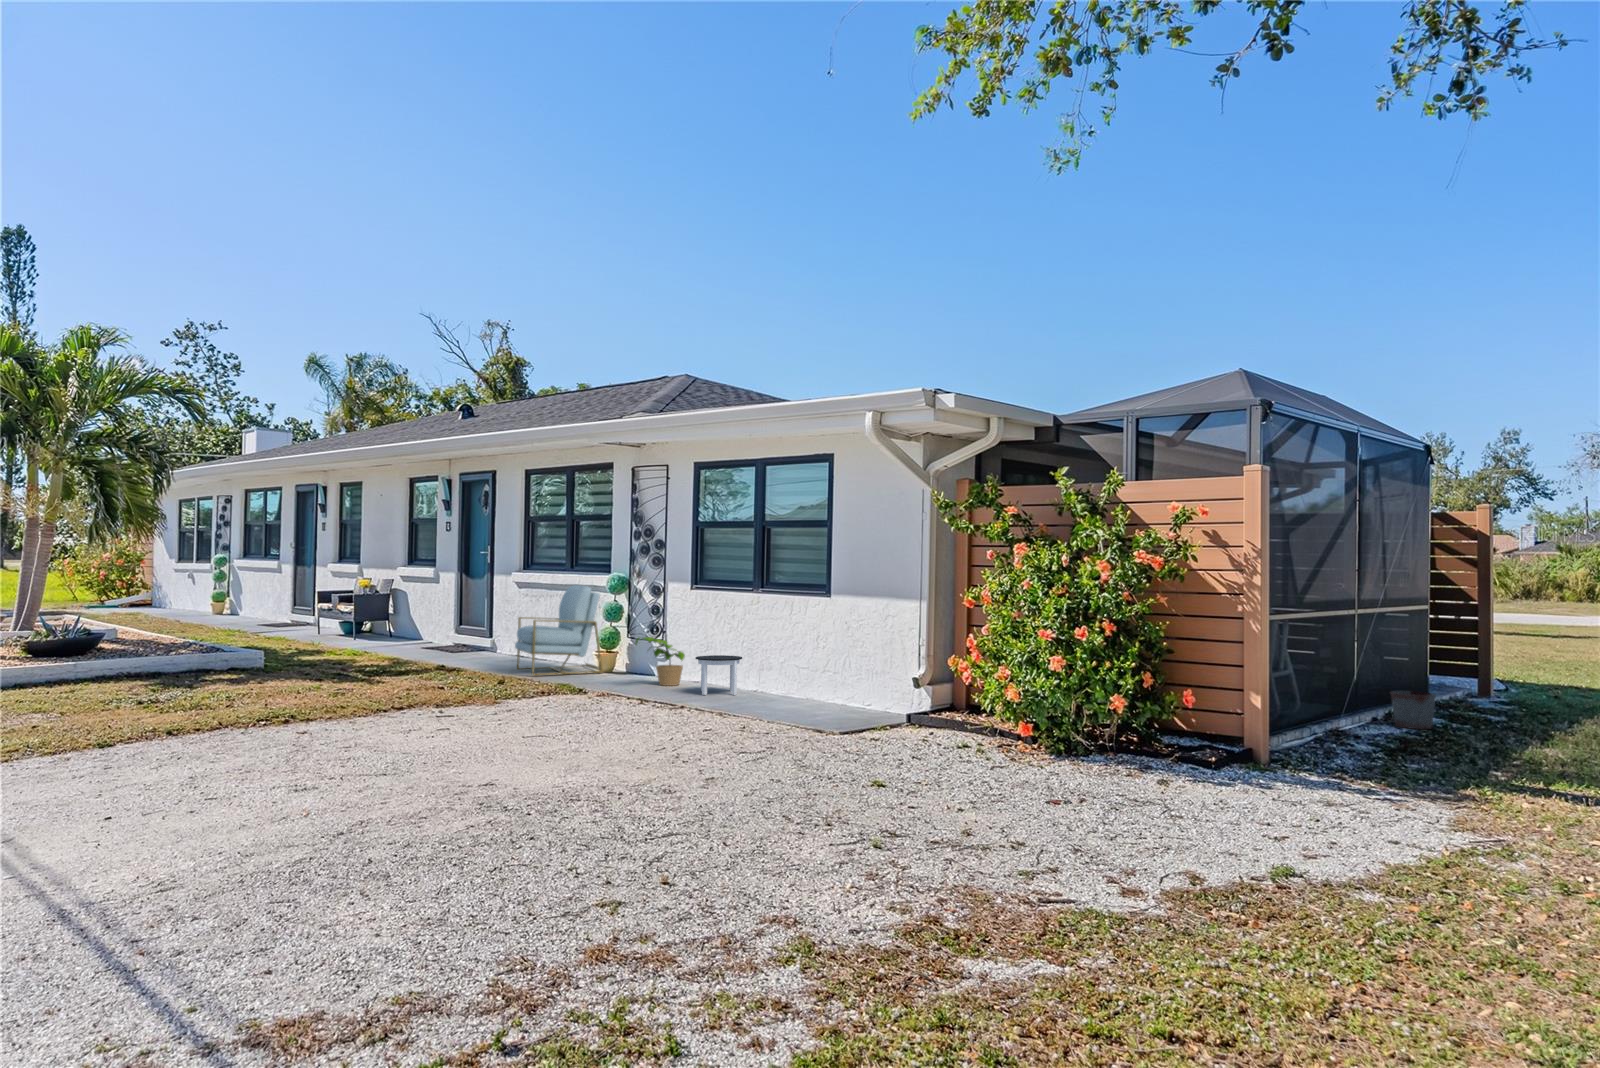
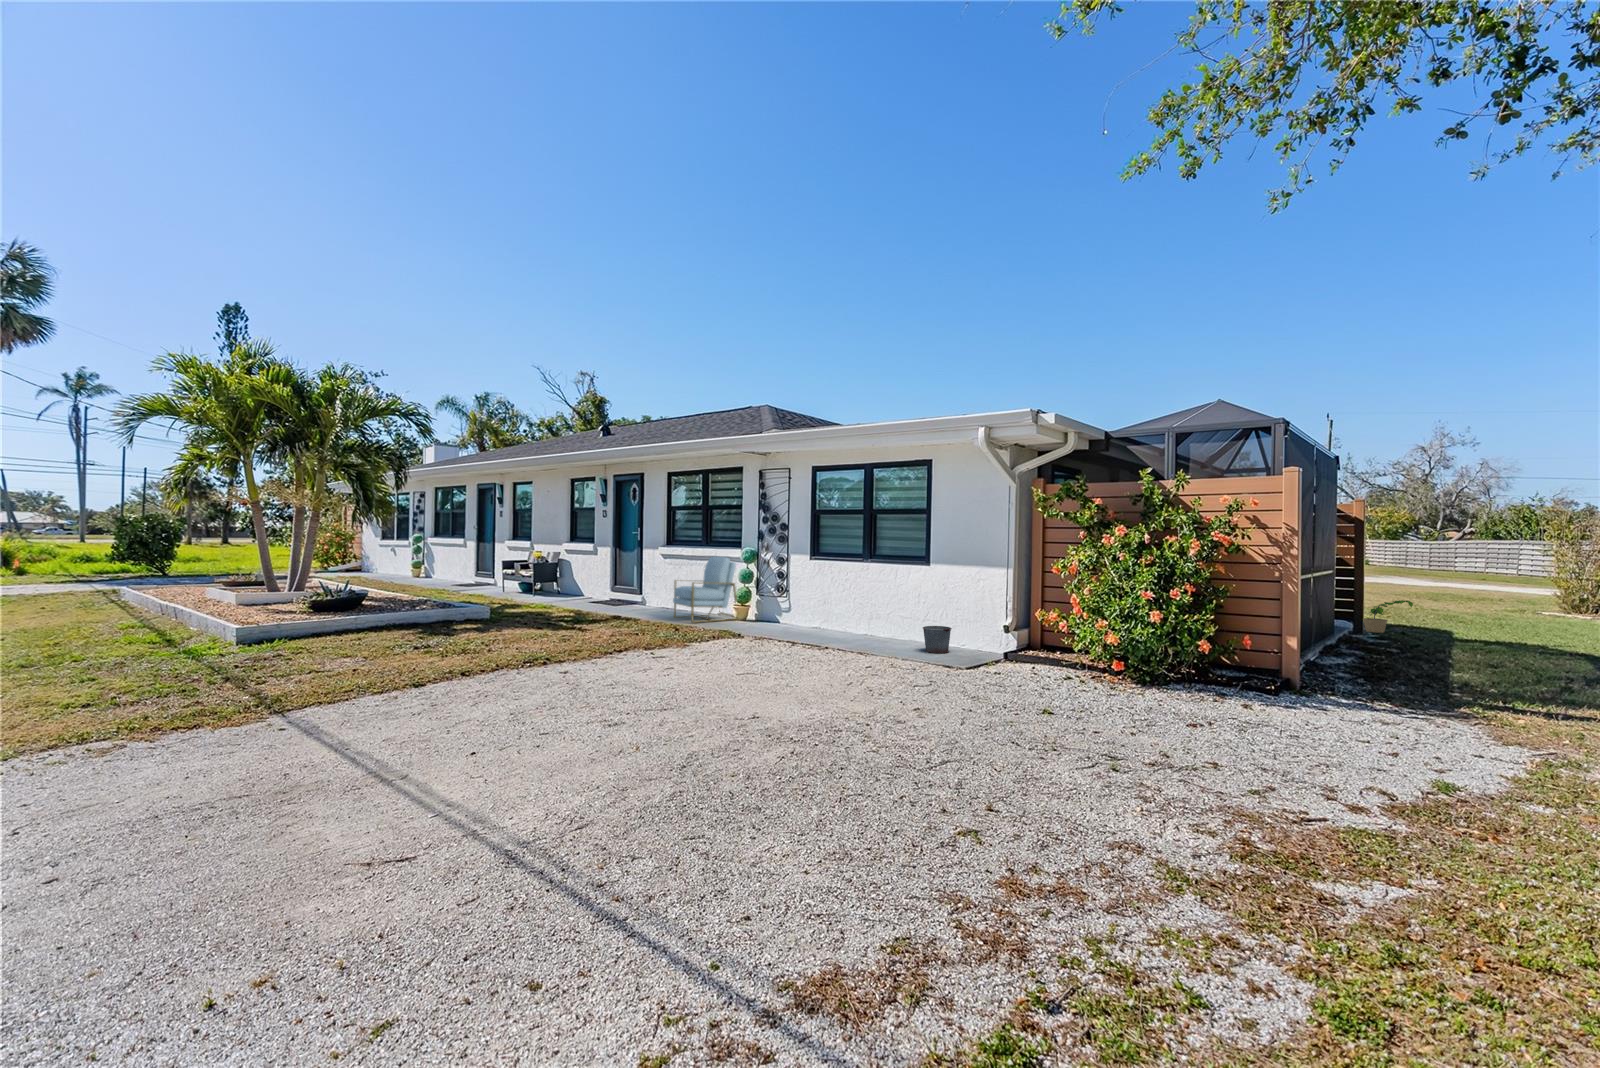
potted plant: present [635,637,685,686] -> present [1363,600,1413,633]
round table: present [696,655,742,695] -> none [824,607,857,637]
bucket: present [1390,691,1436,729] -> present [923,626,952,653]

